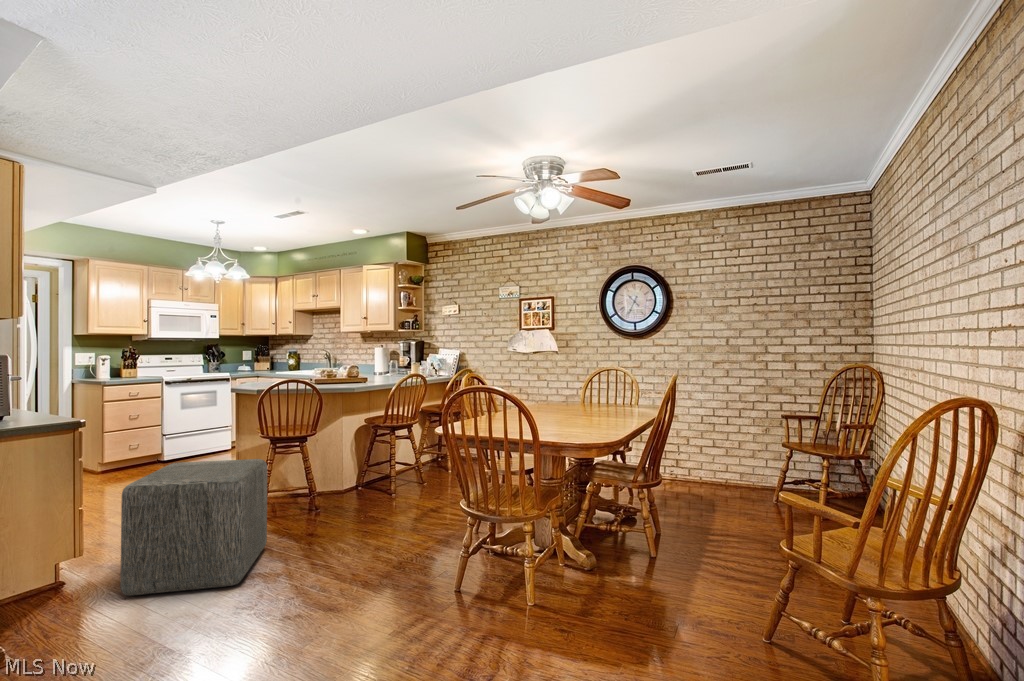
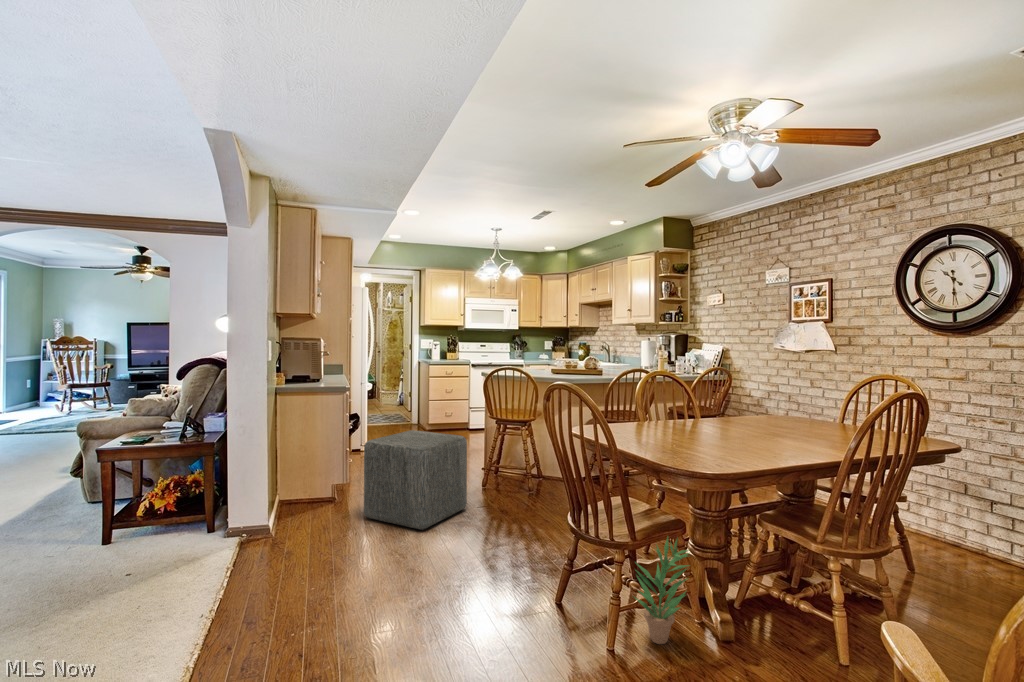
potted plant: none [549,504,603,602] -> present [635,538,688,644]

